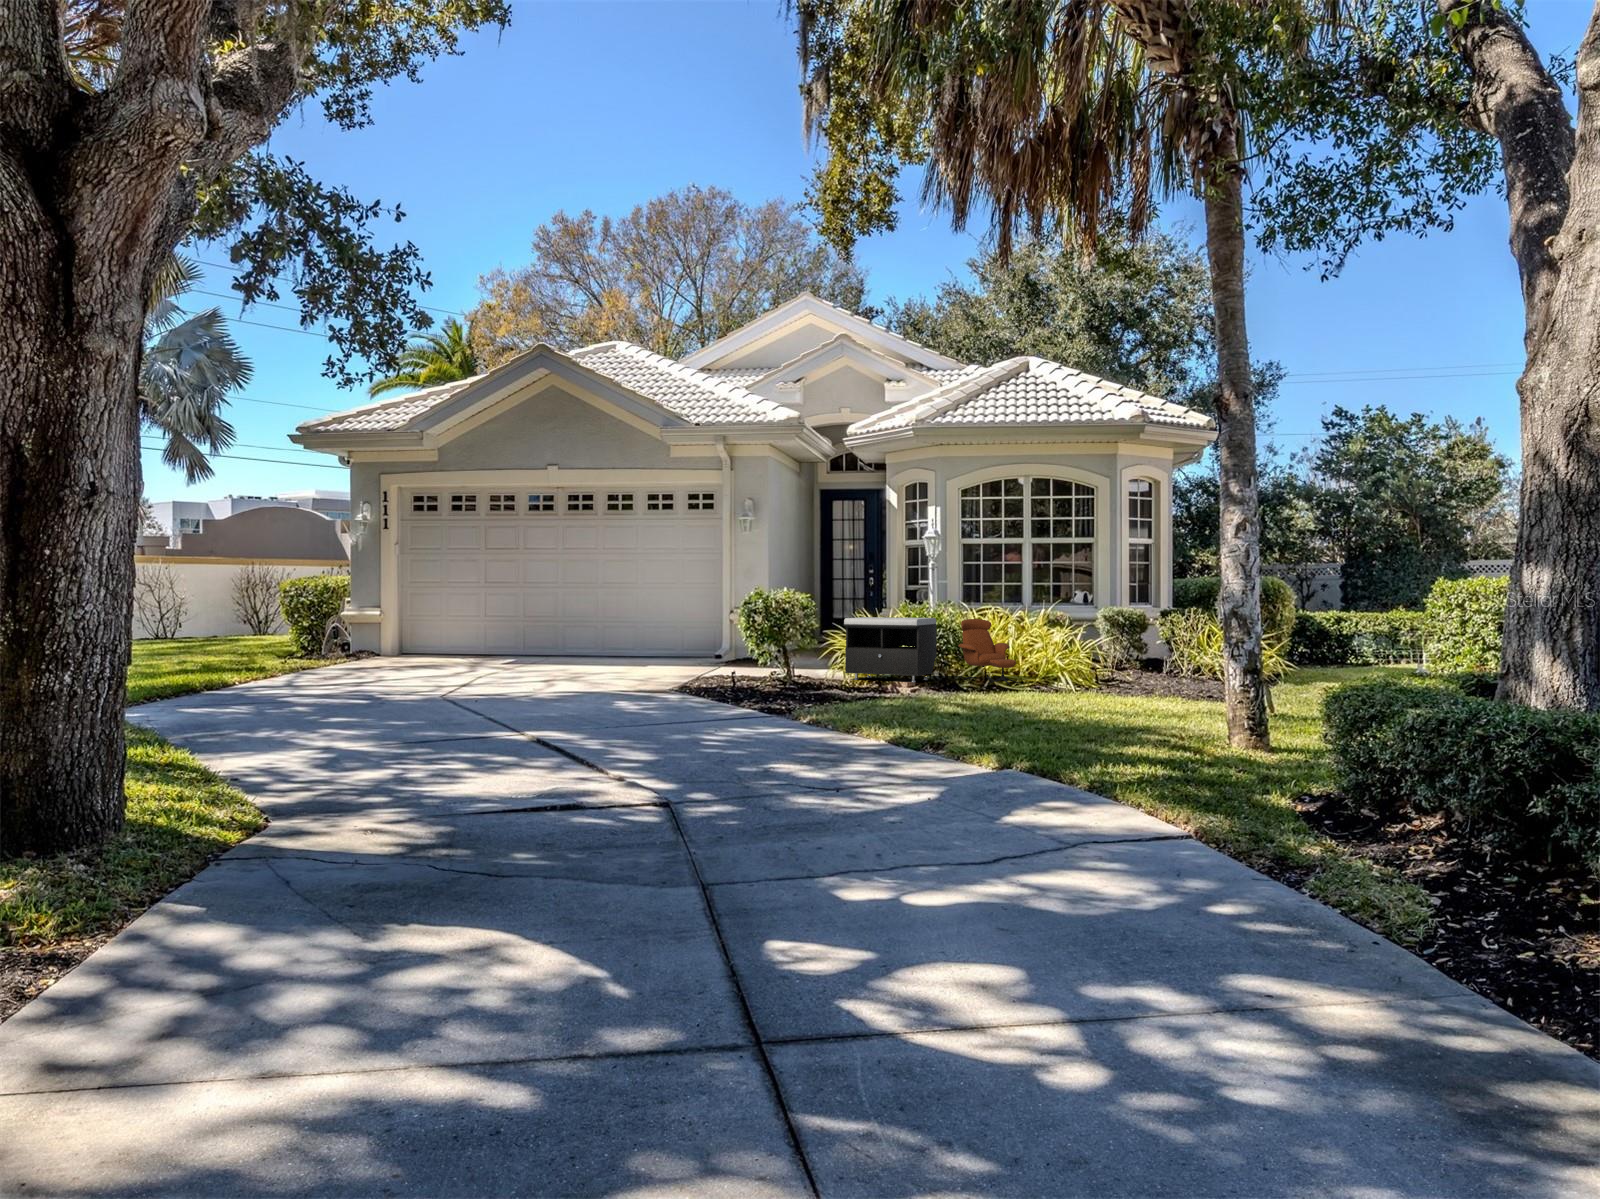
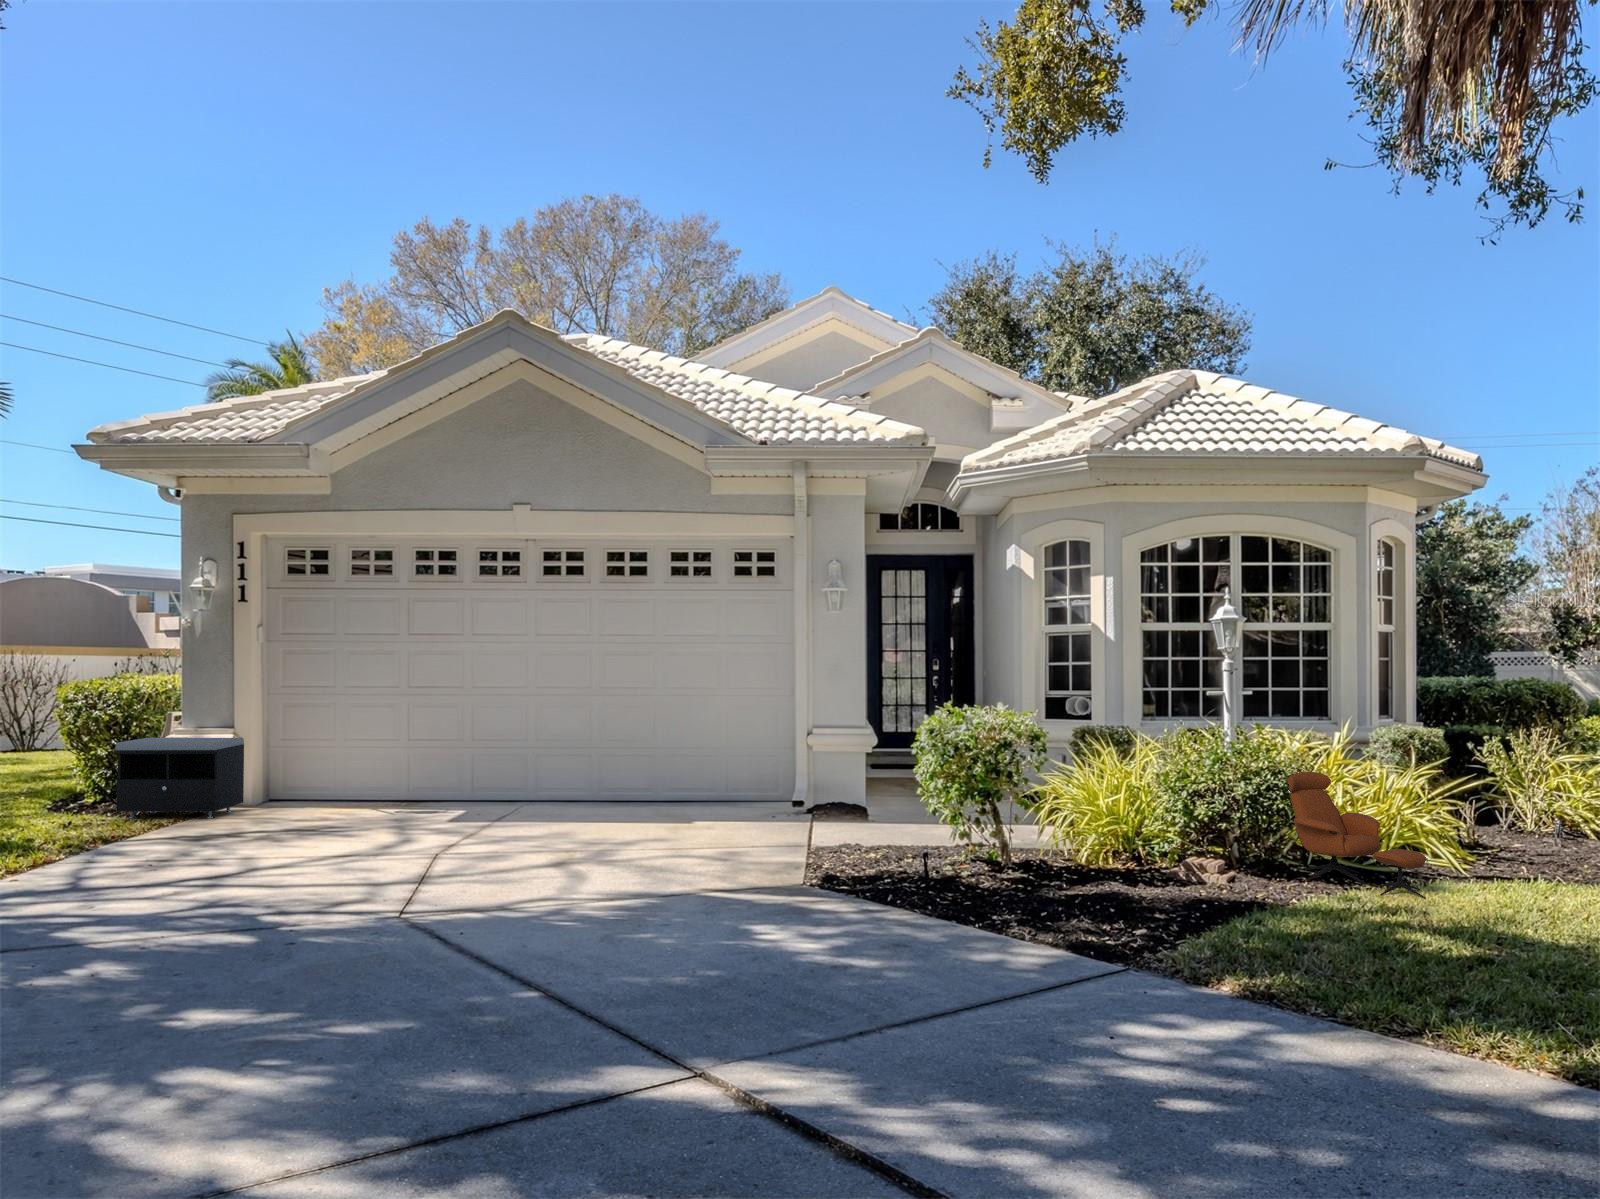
storage bench: present [844,617,936,682] -> present [115,737,244,819]

